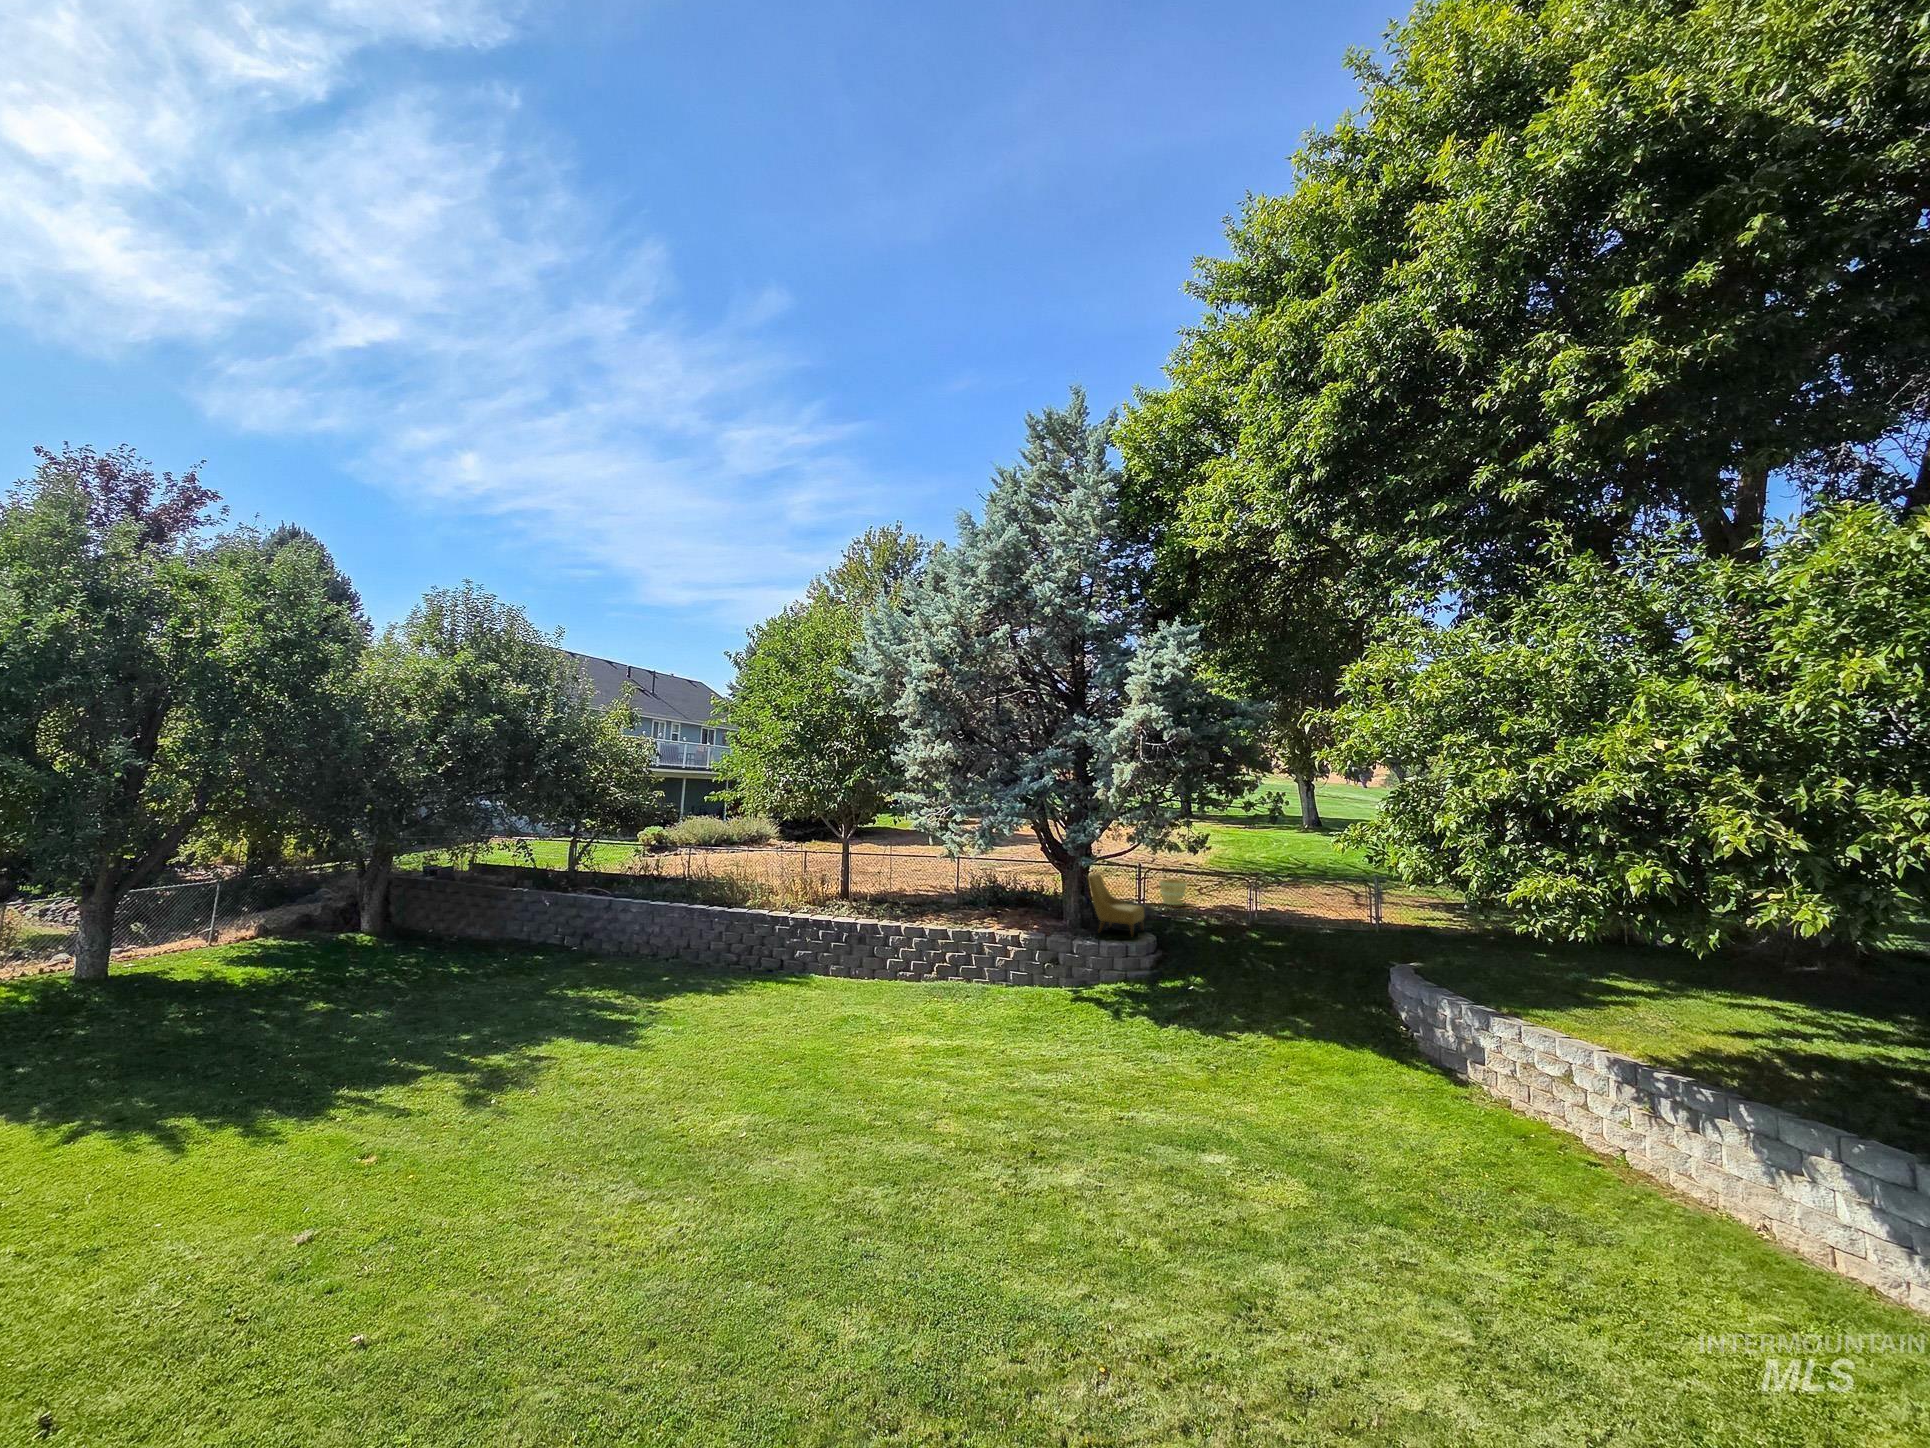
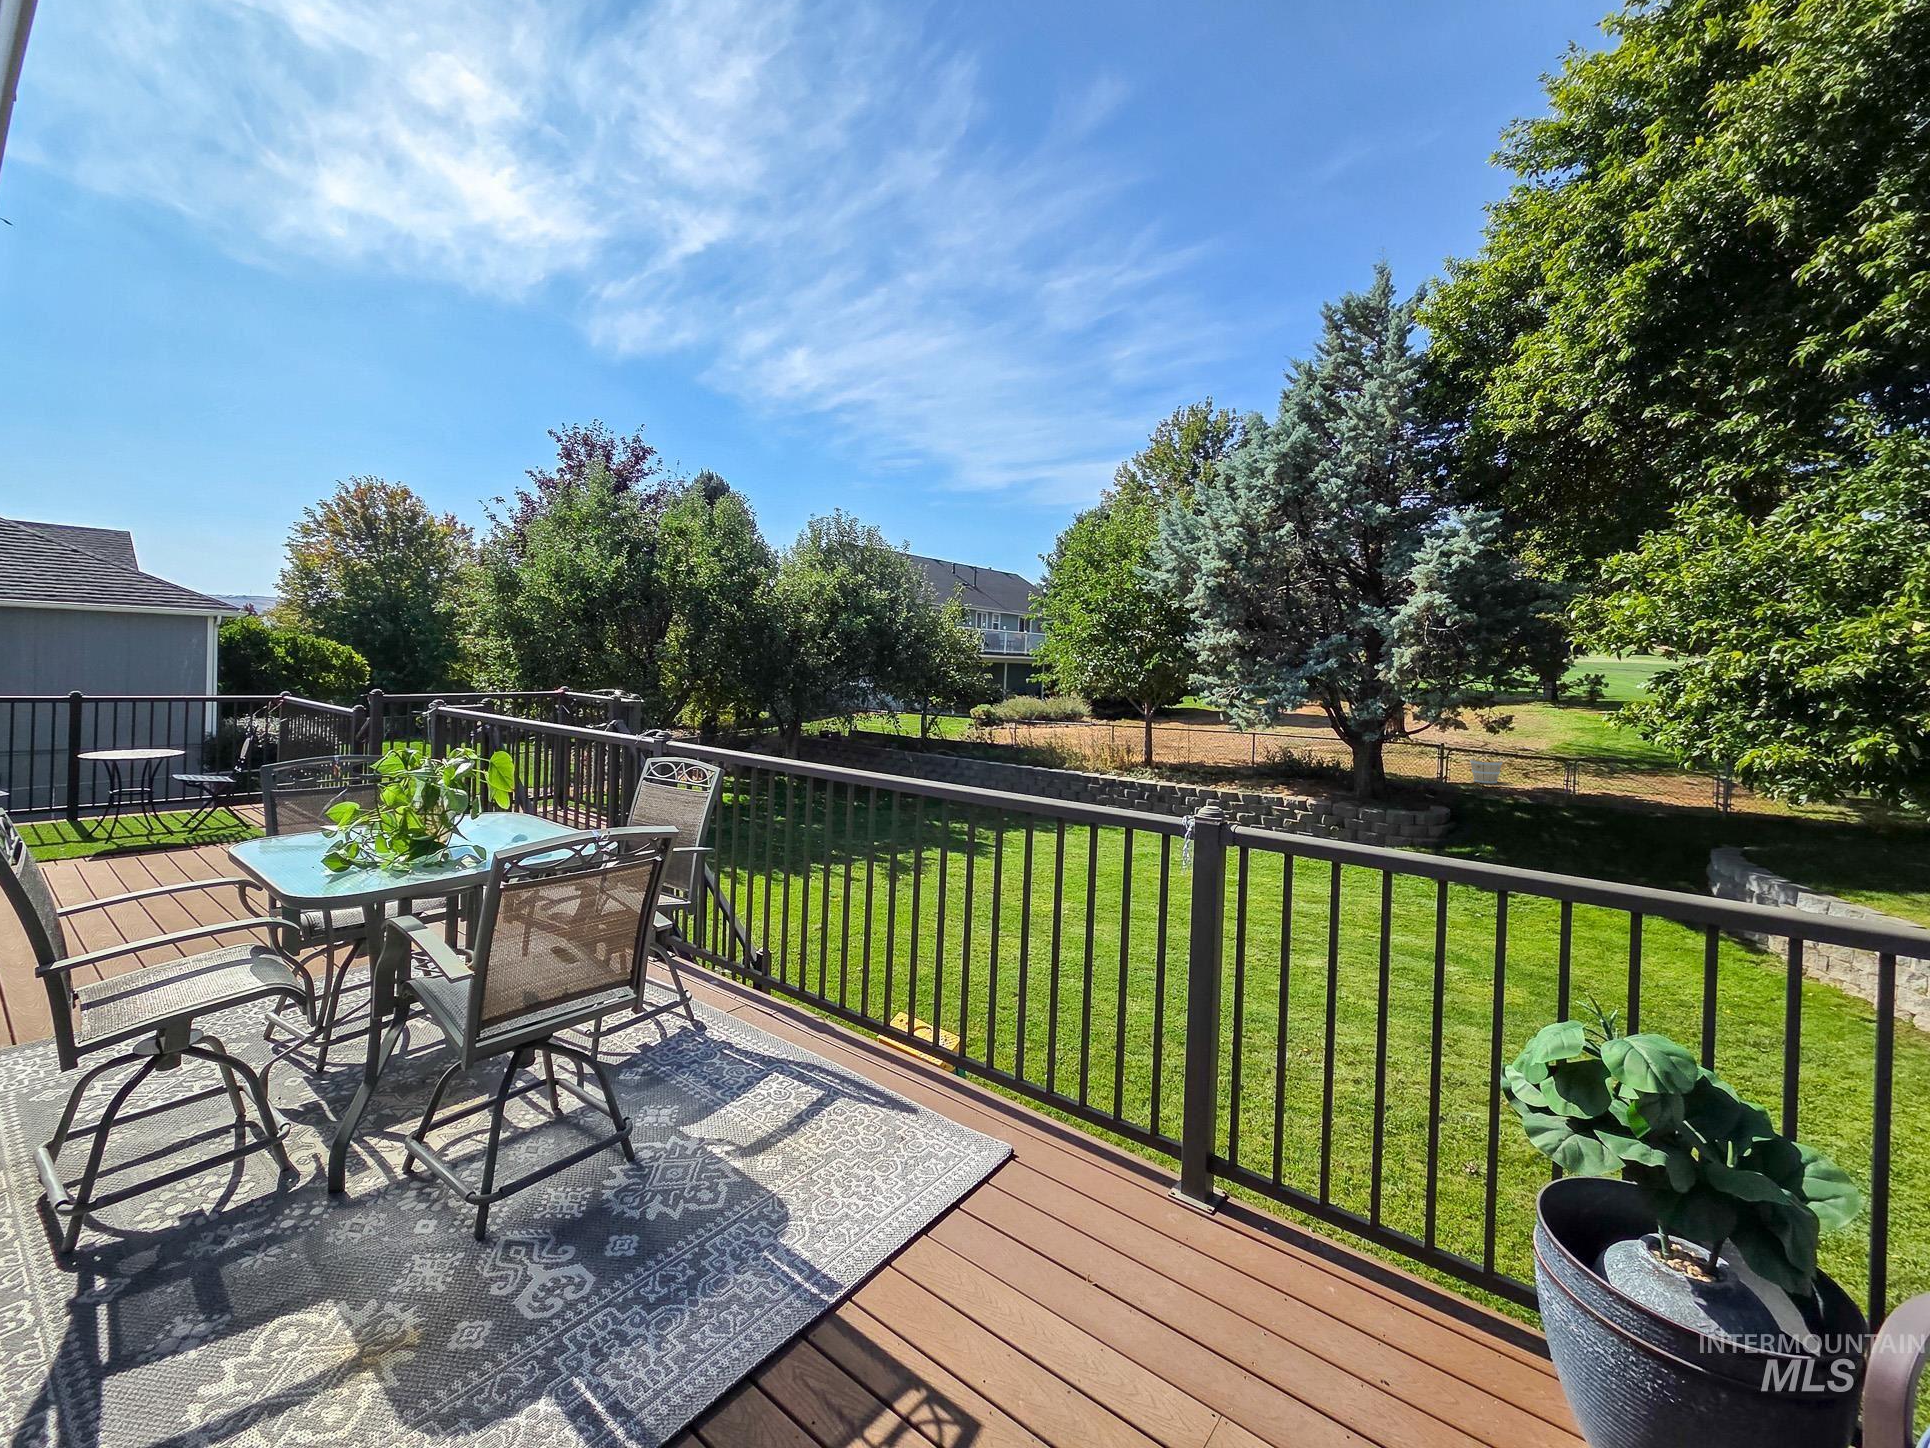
chair: present [1088,873,1144,935] -> none [1380,749,1441,808]

